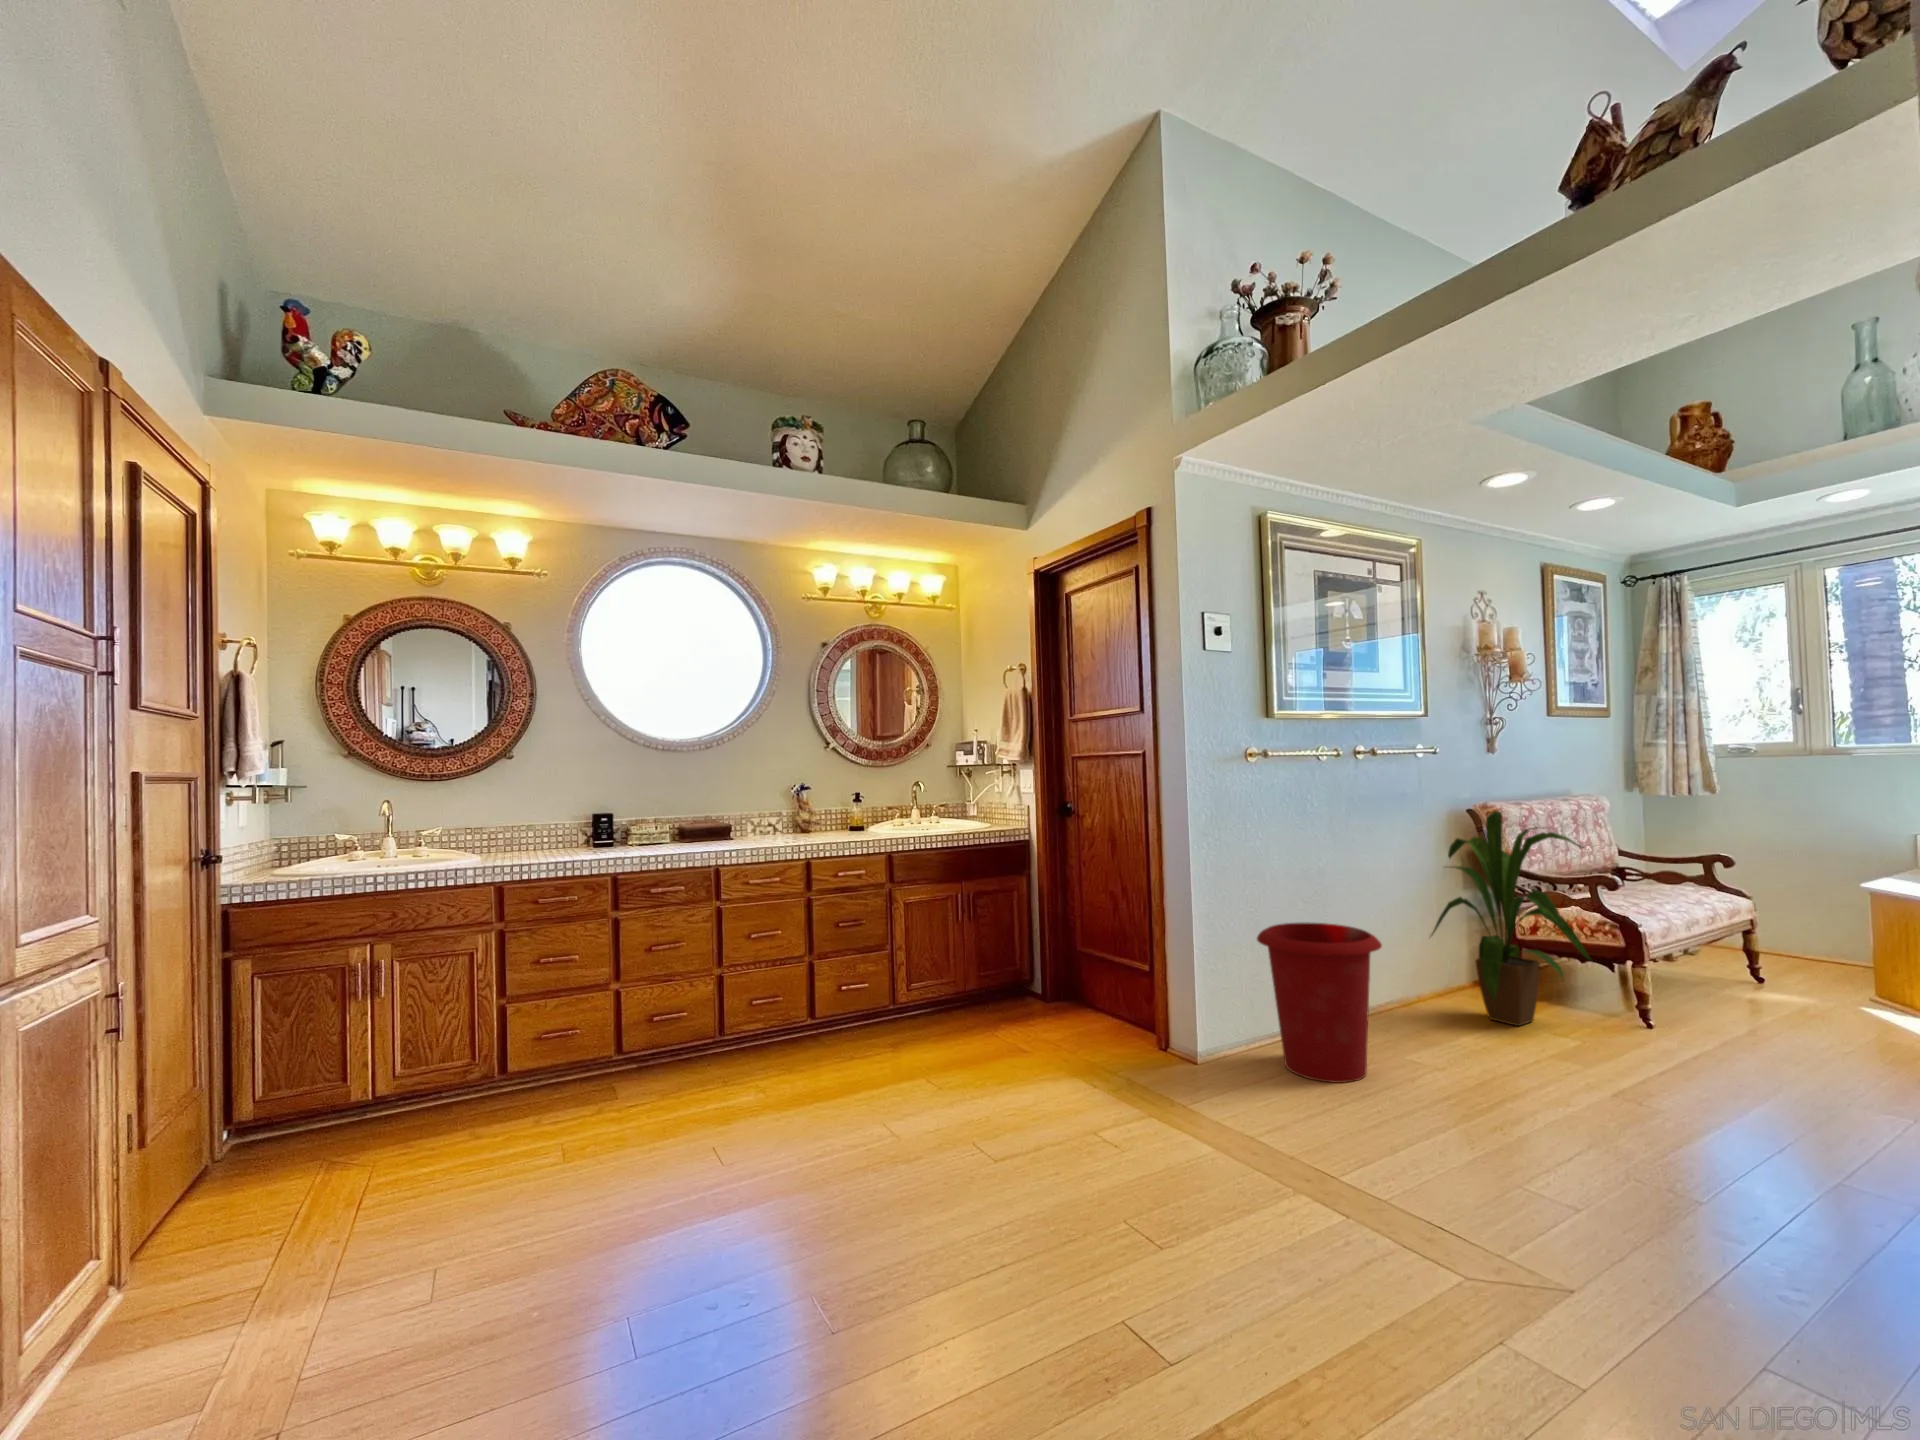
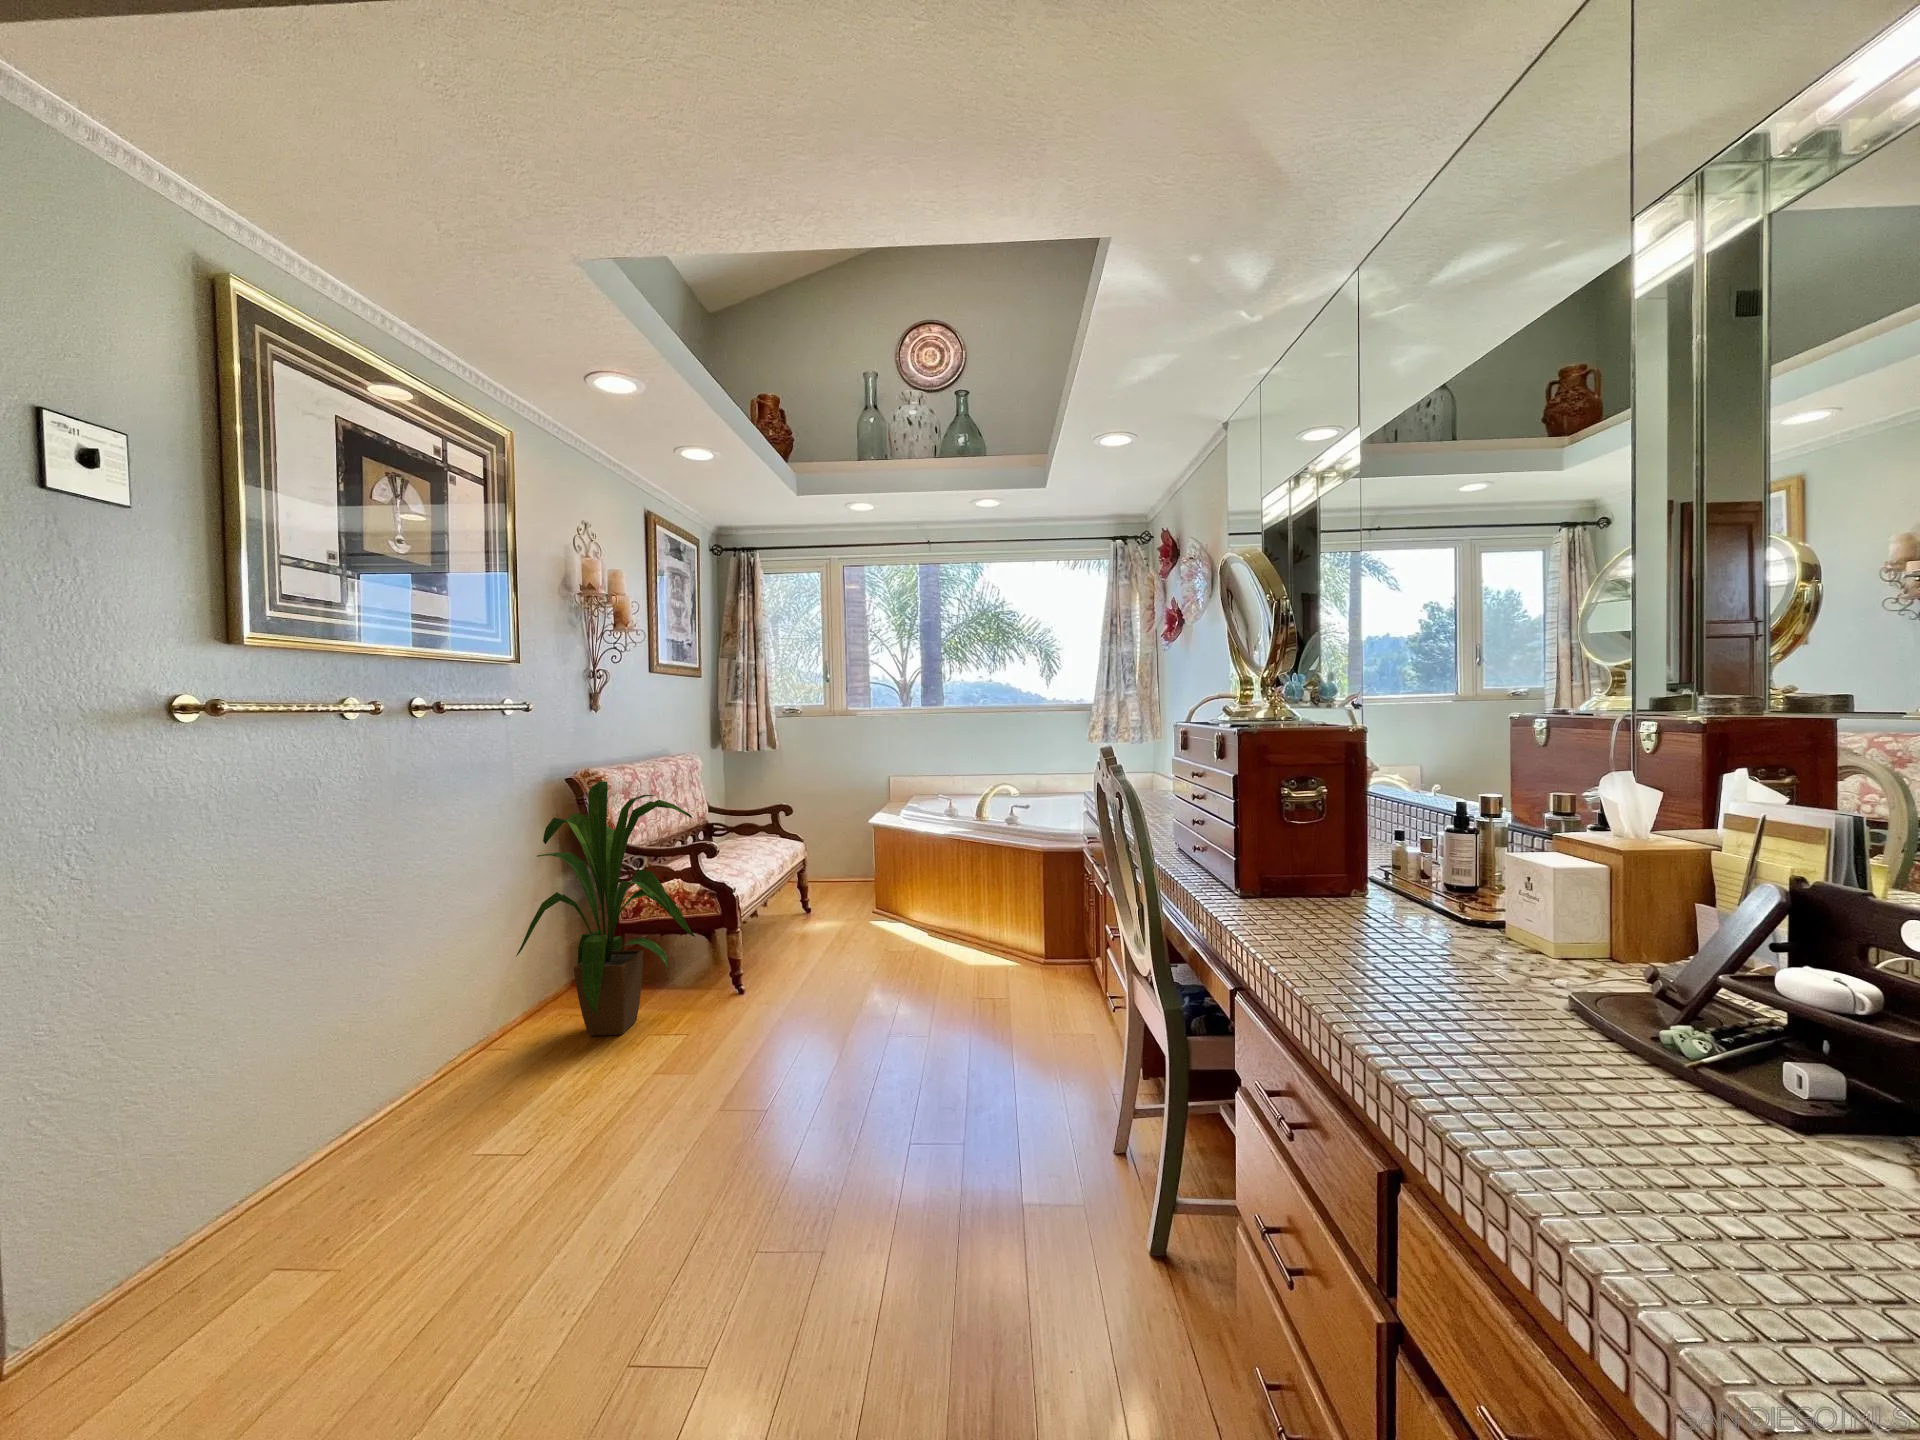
waste bin: present [1257,923,1382,1083] -> none [168,988,435,1298]

